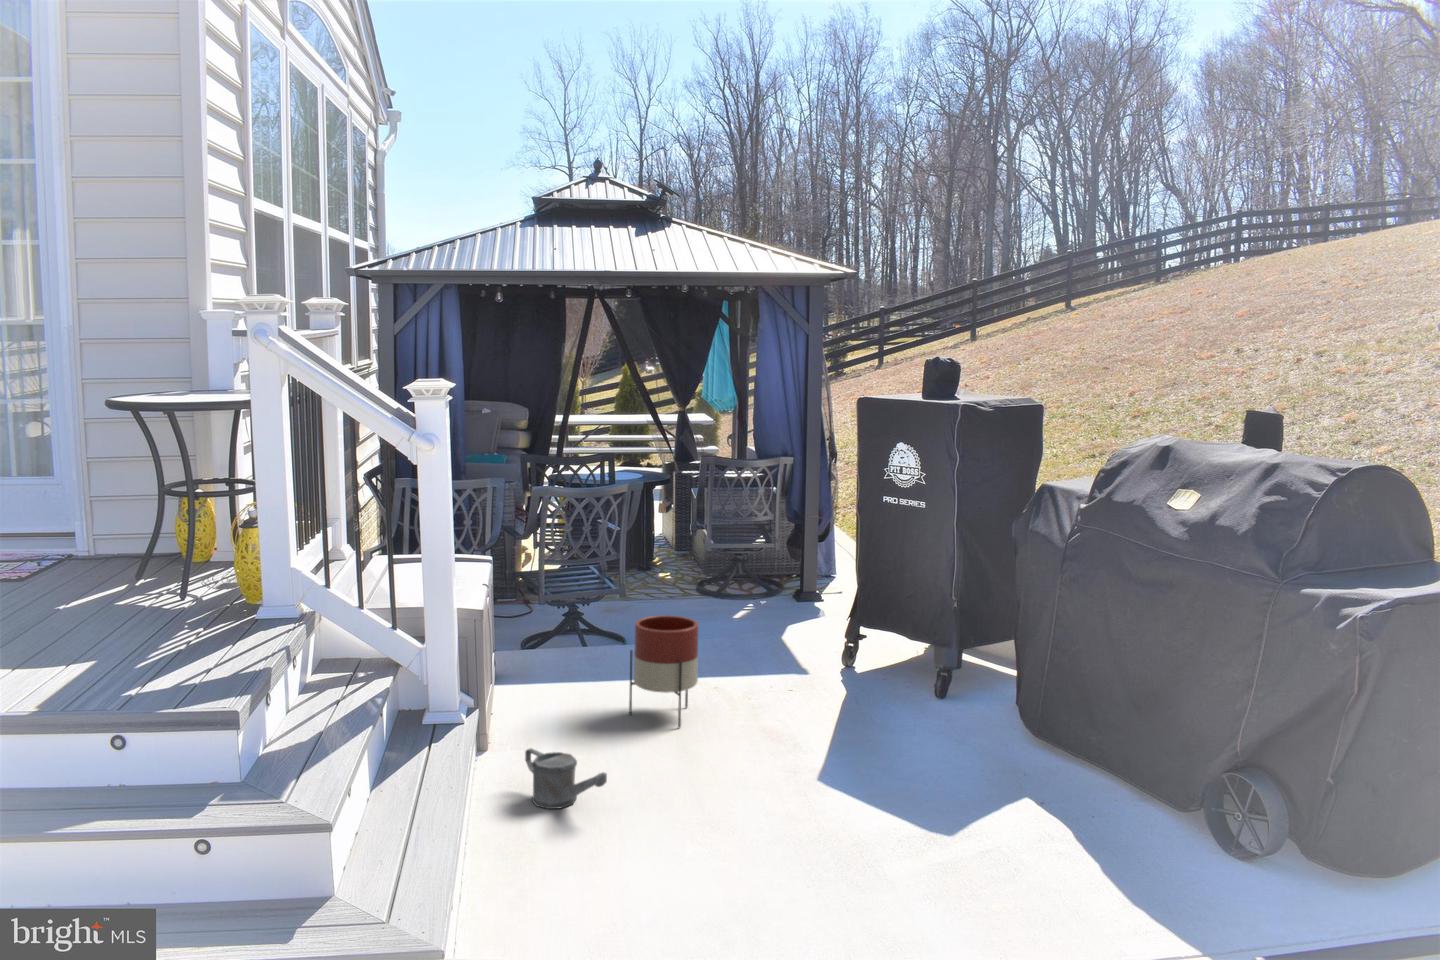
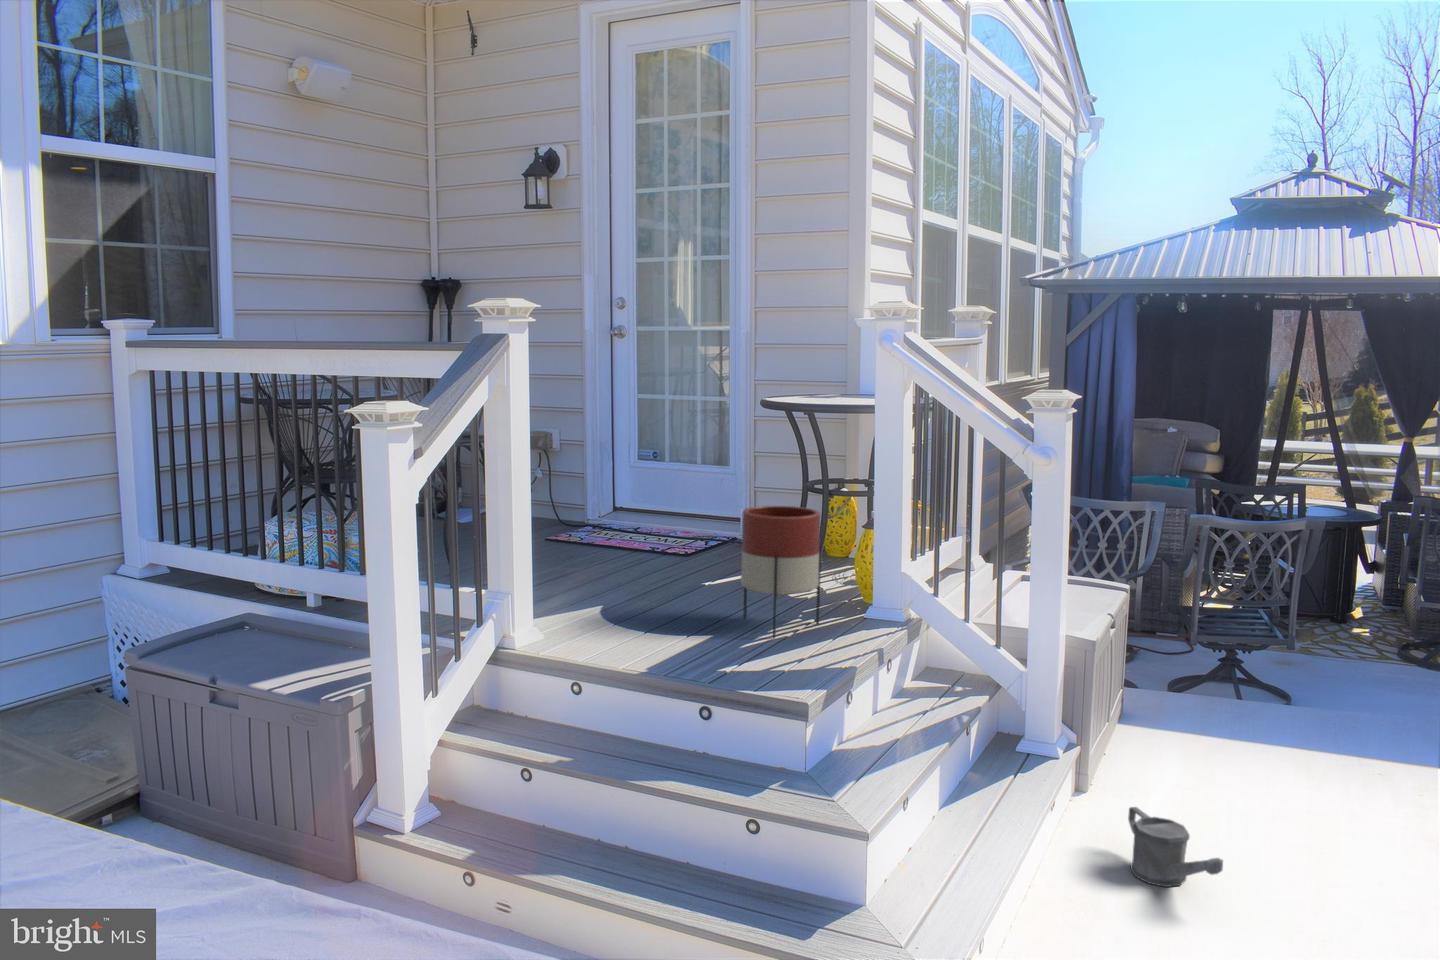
planter: present [629,615,698,728] -> present [741,506,821,638]

